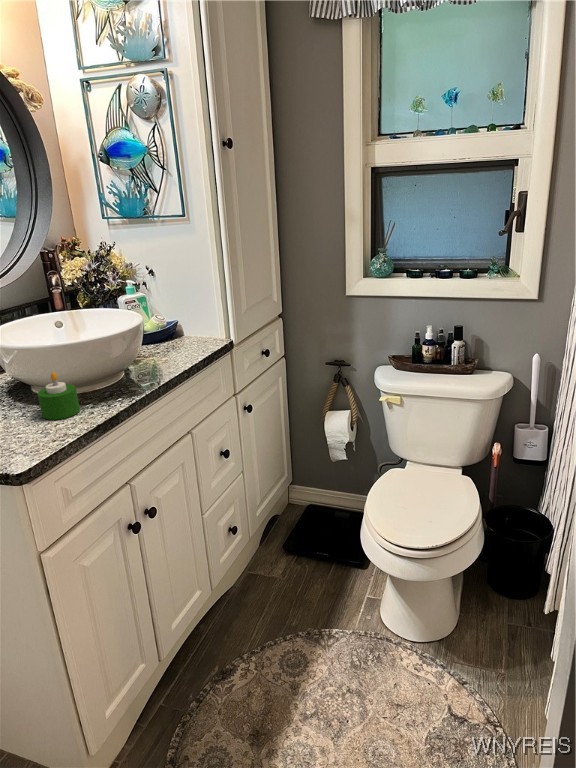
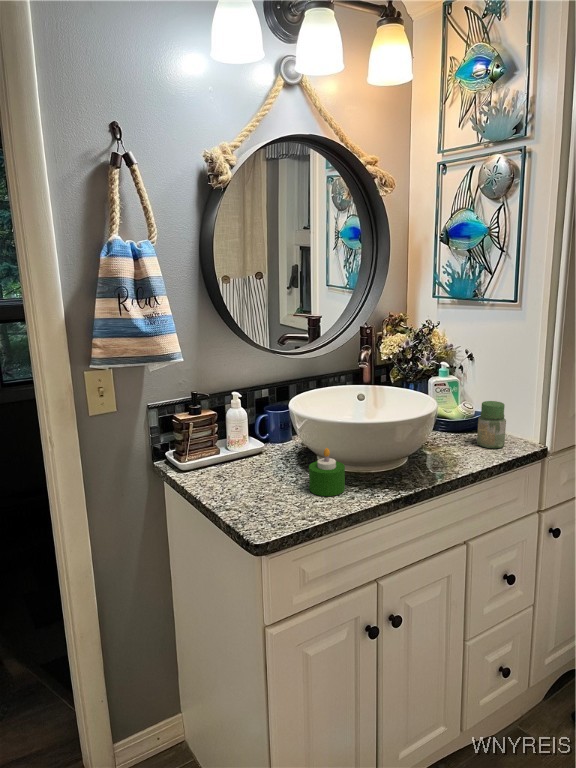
jar: none [174,307,200,349] -> present [477,401,506,448]

